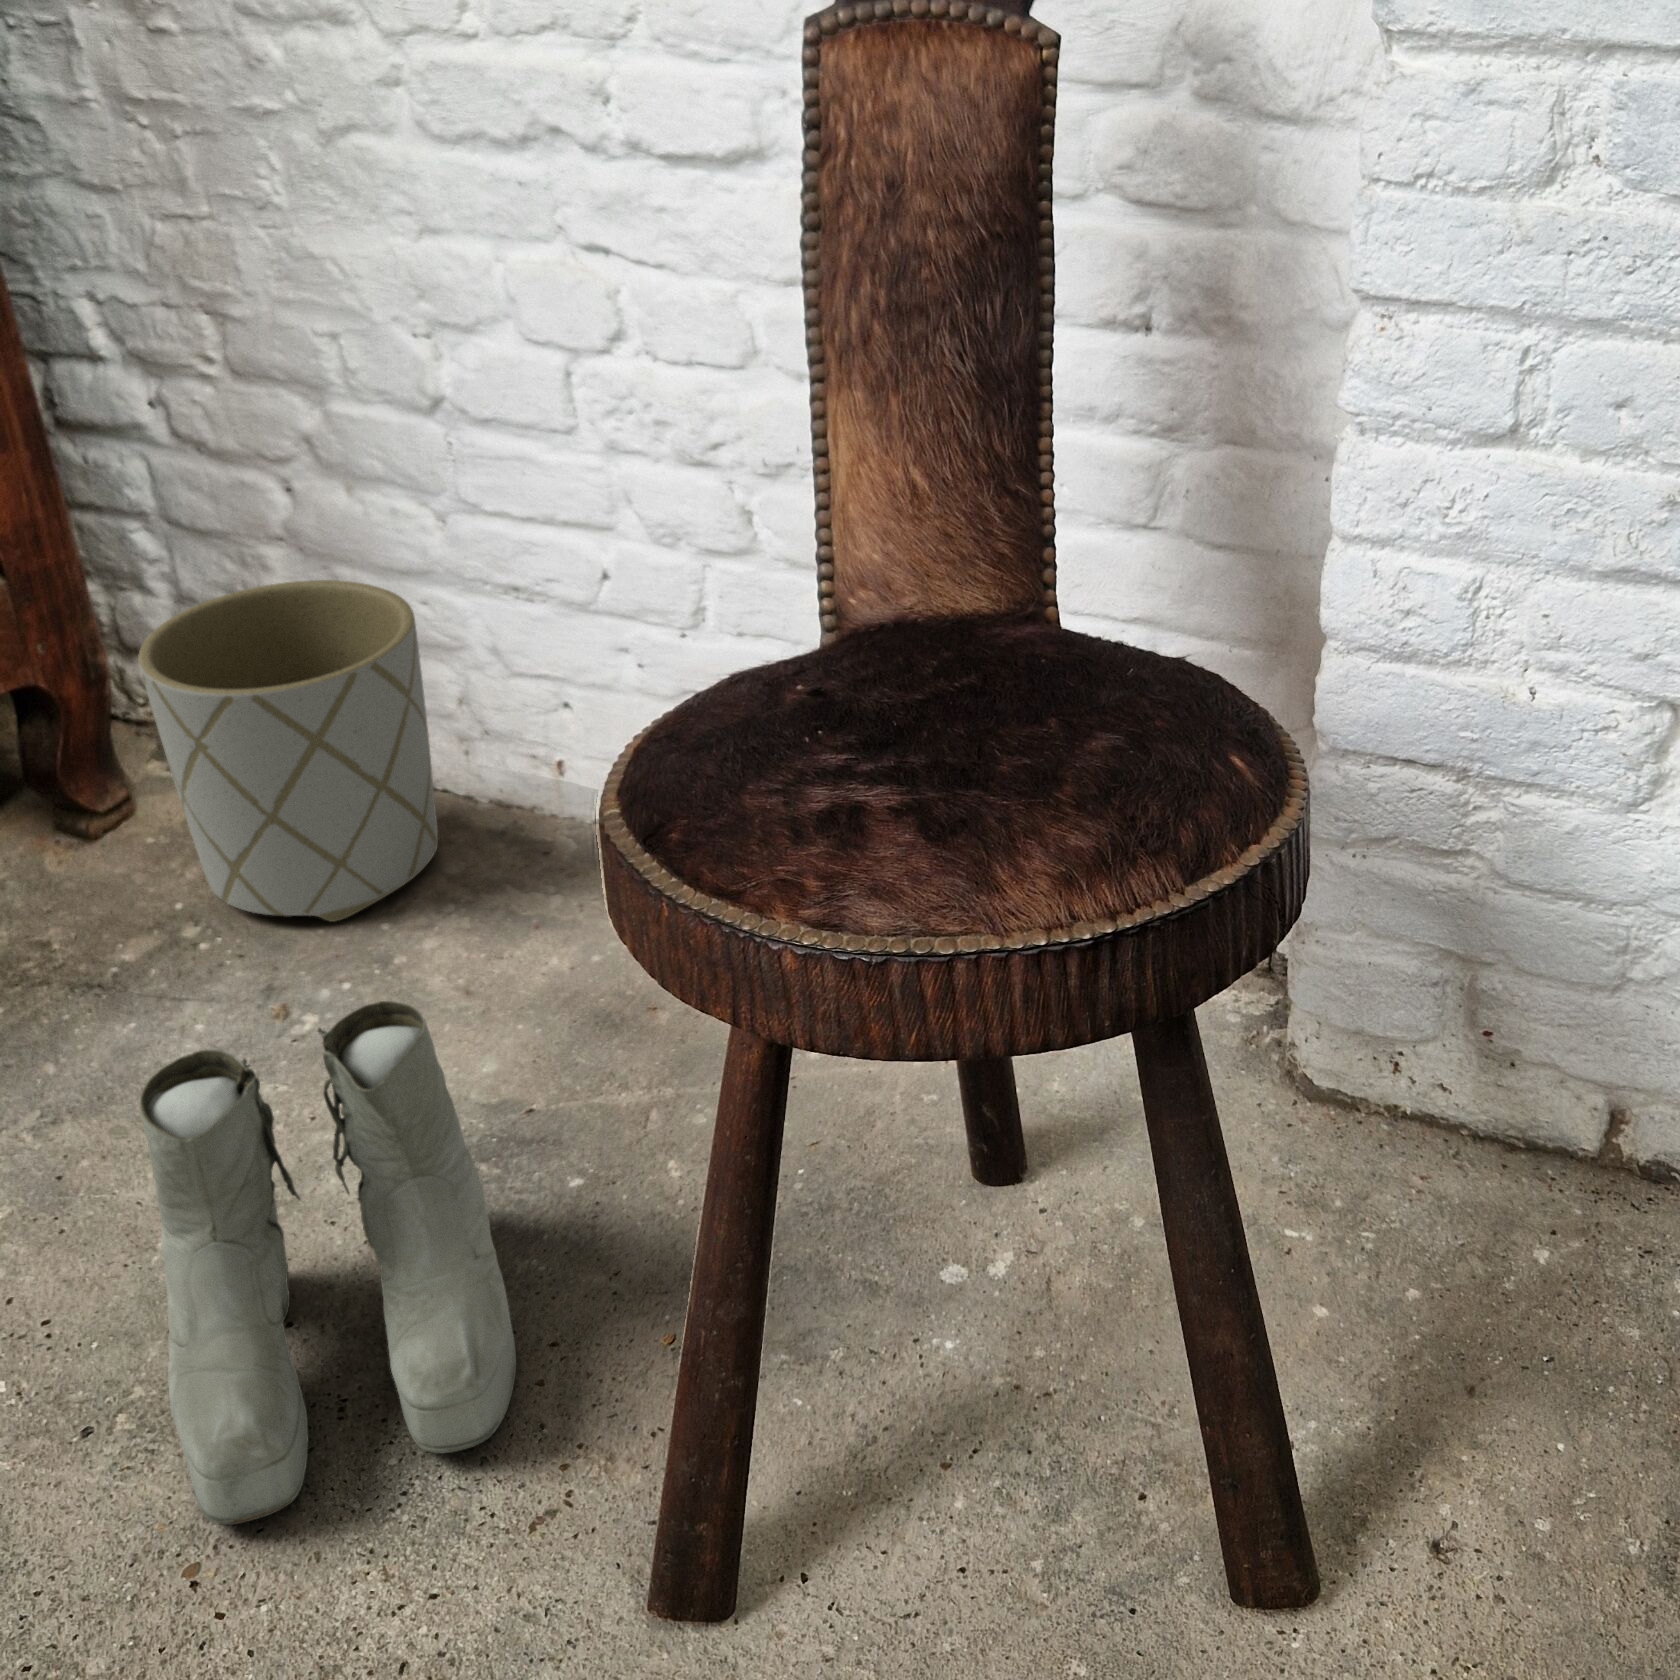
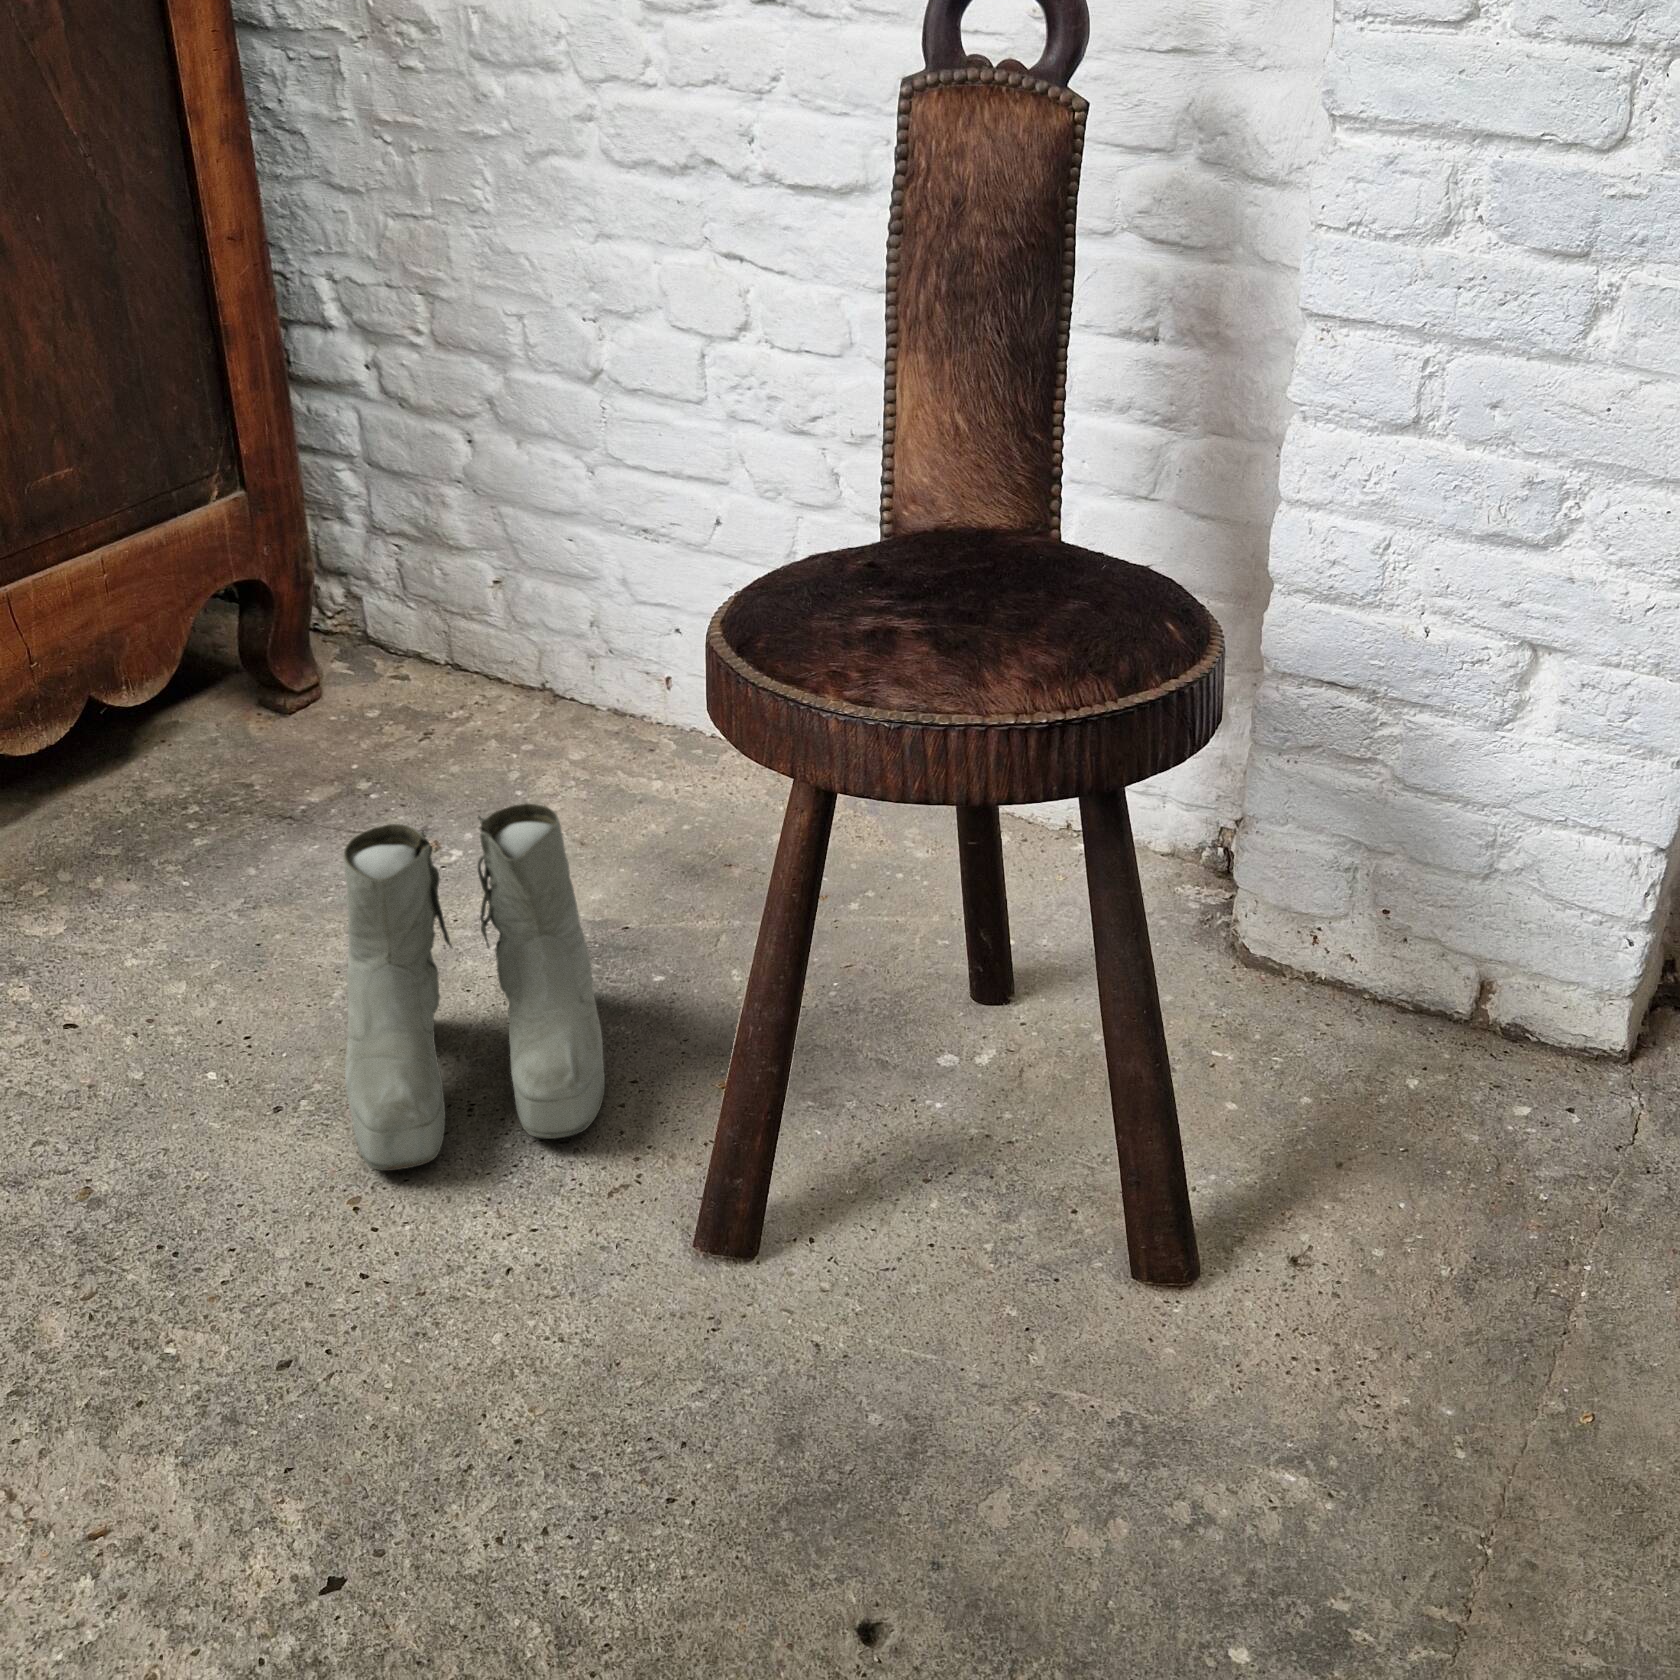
planter: present [138,580,438,922] -> none [346,516,567,787]

